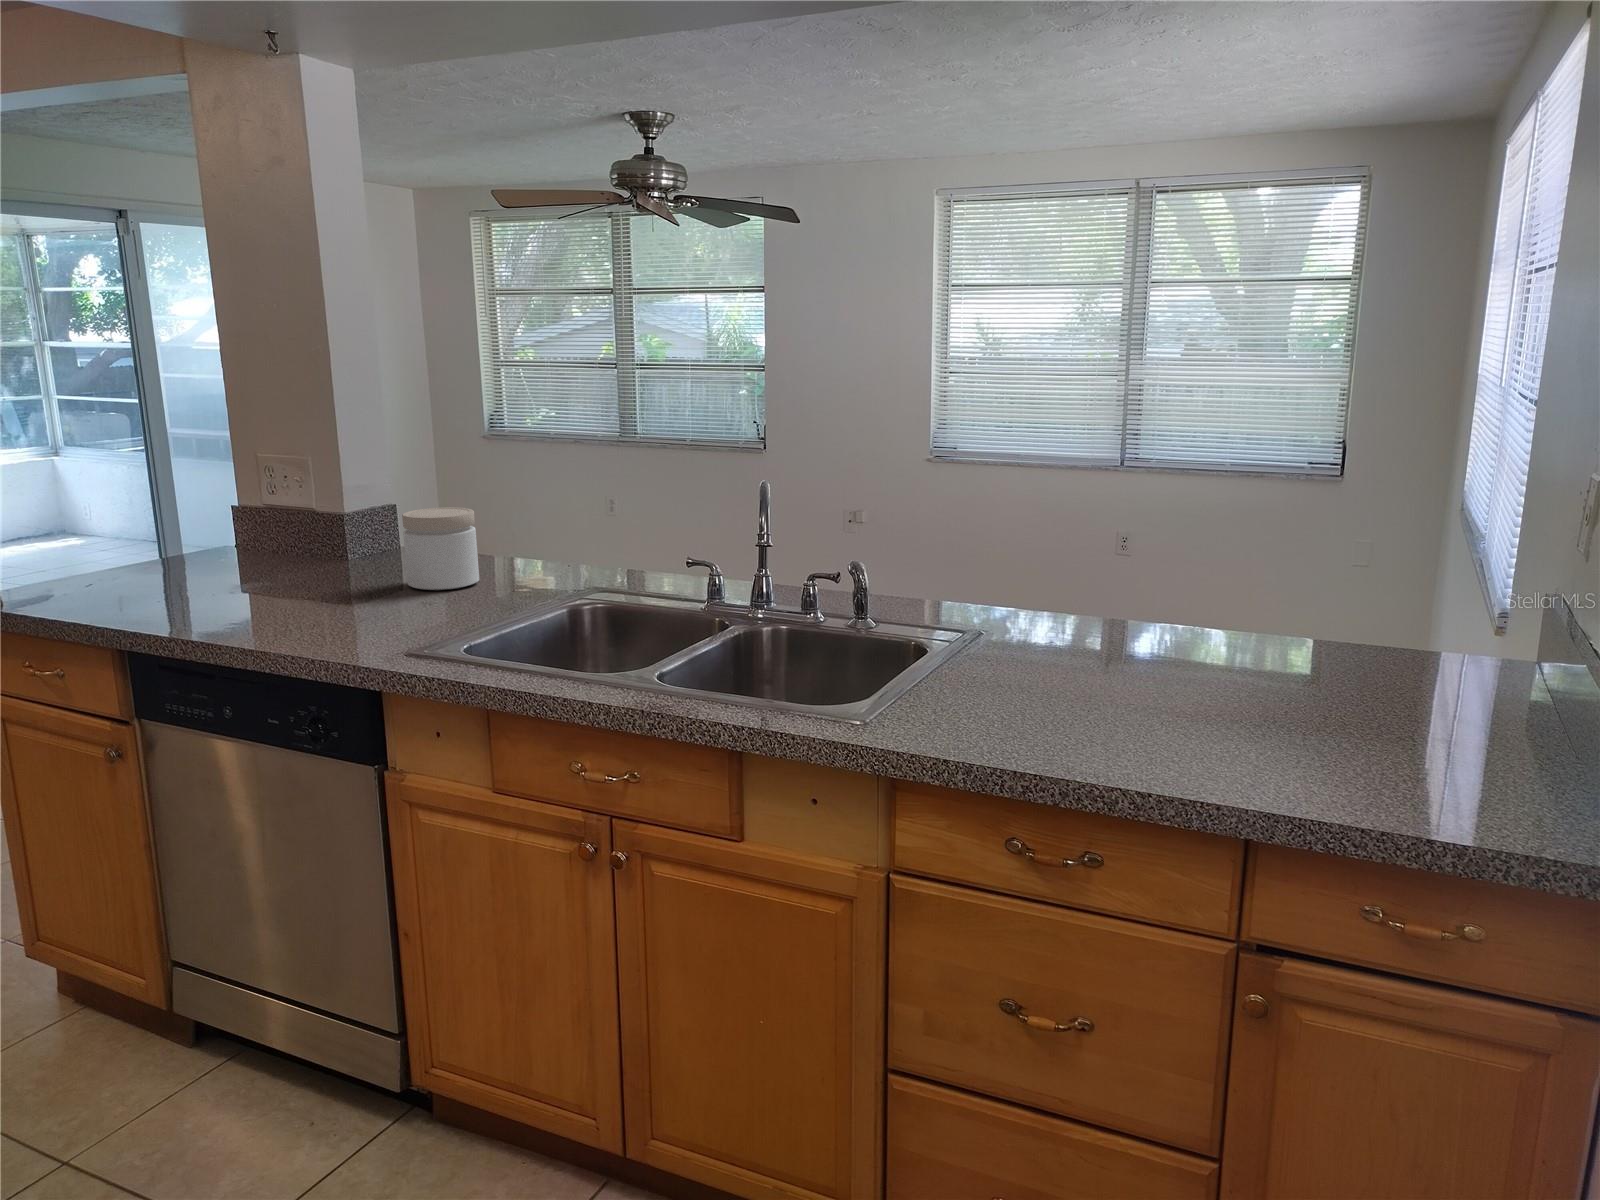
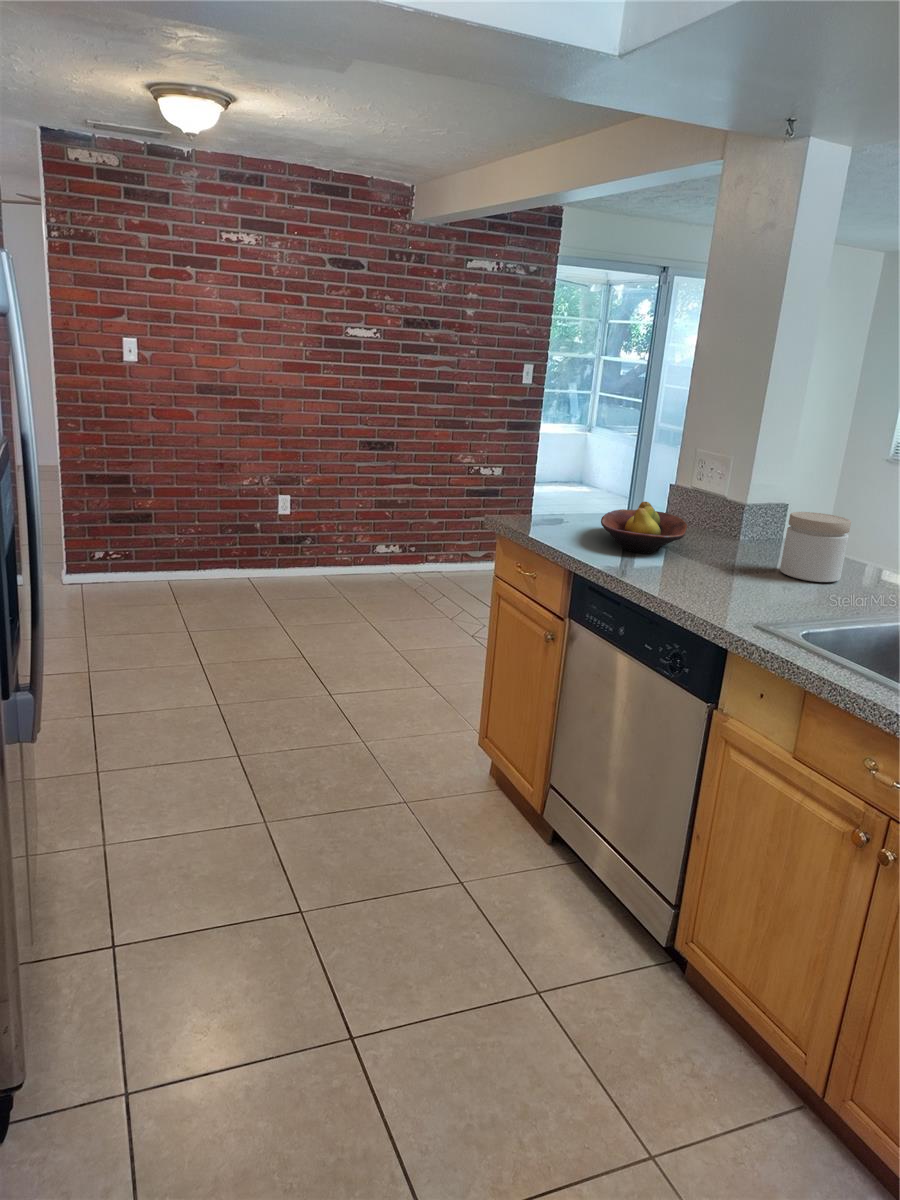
fruit bowl: none [143,535,274,605] -> present [601,502,687,554]

